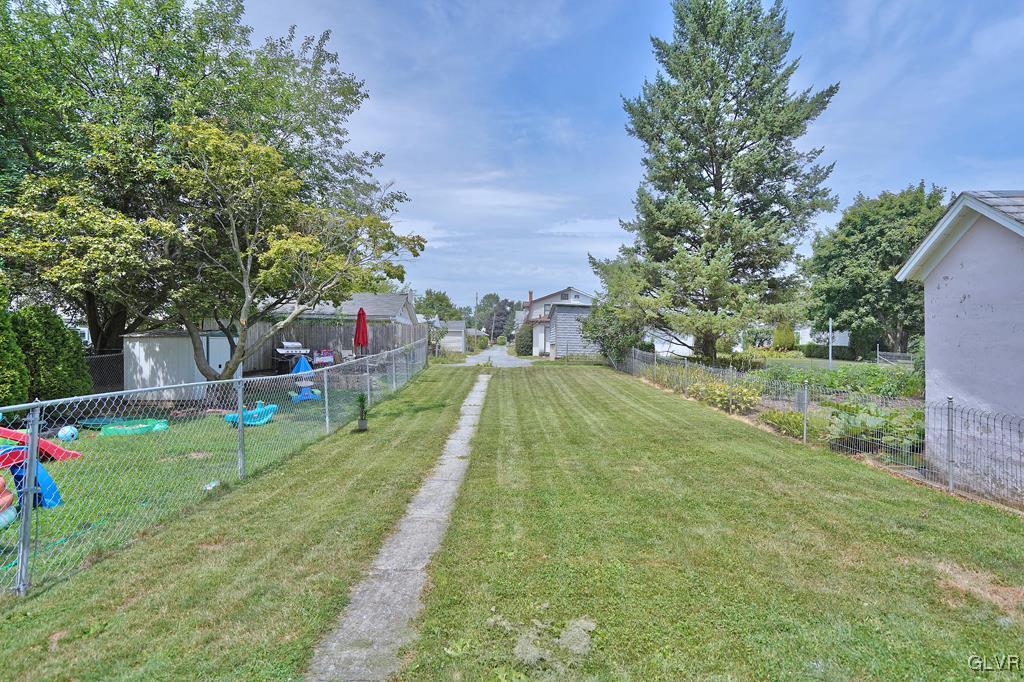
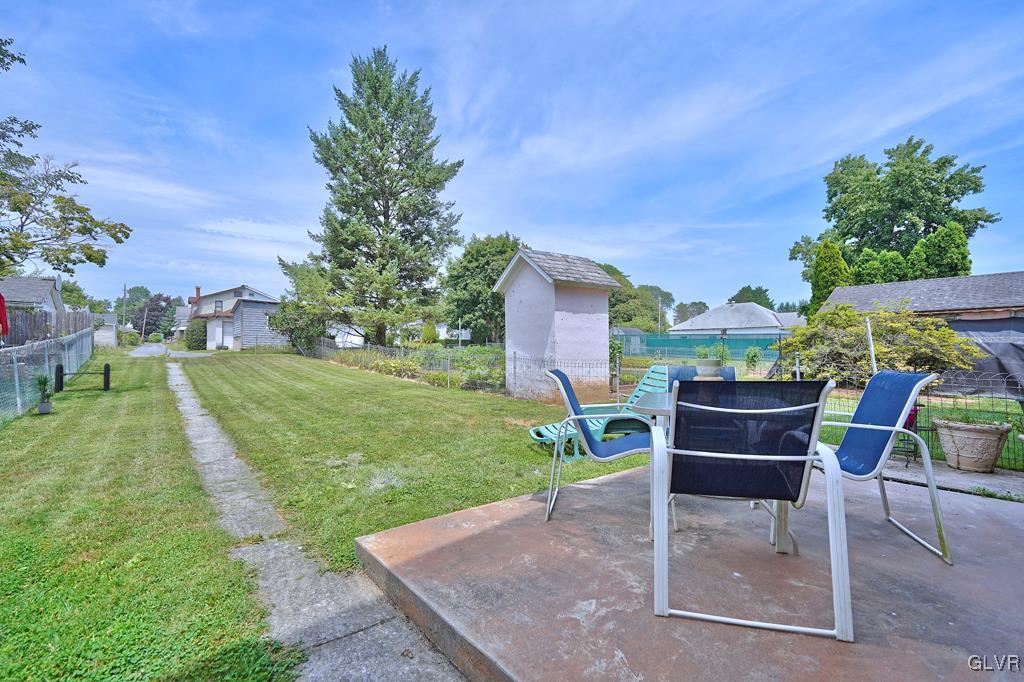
bench: none [387,376,428,404] -> present [55,363,110,393]

